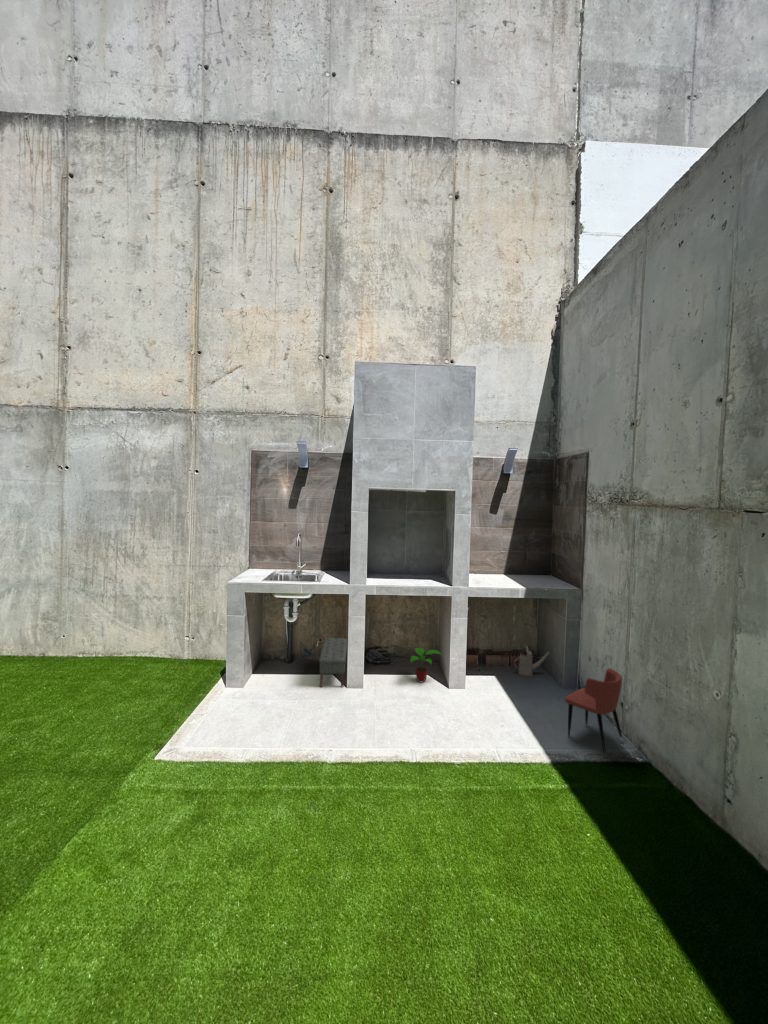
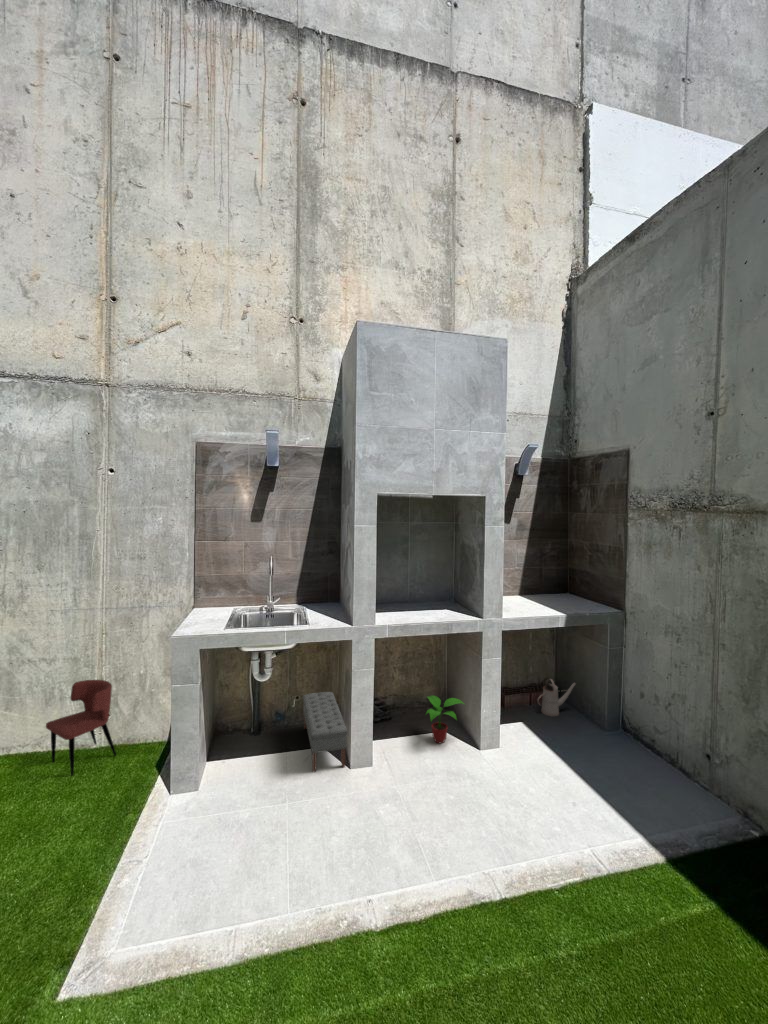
dining chair: present [565,669,622,752] -> present [46,680,116,776]

